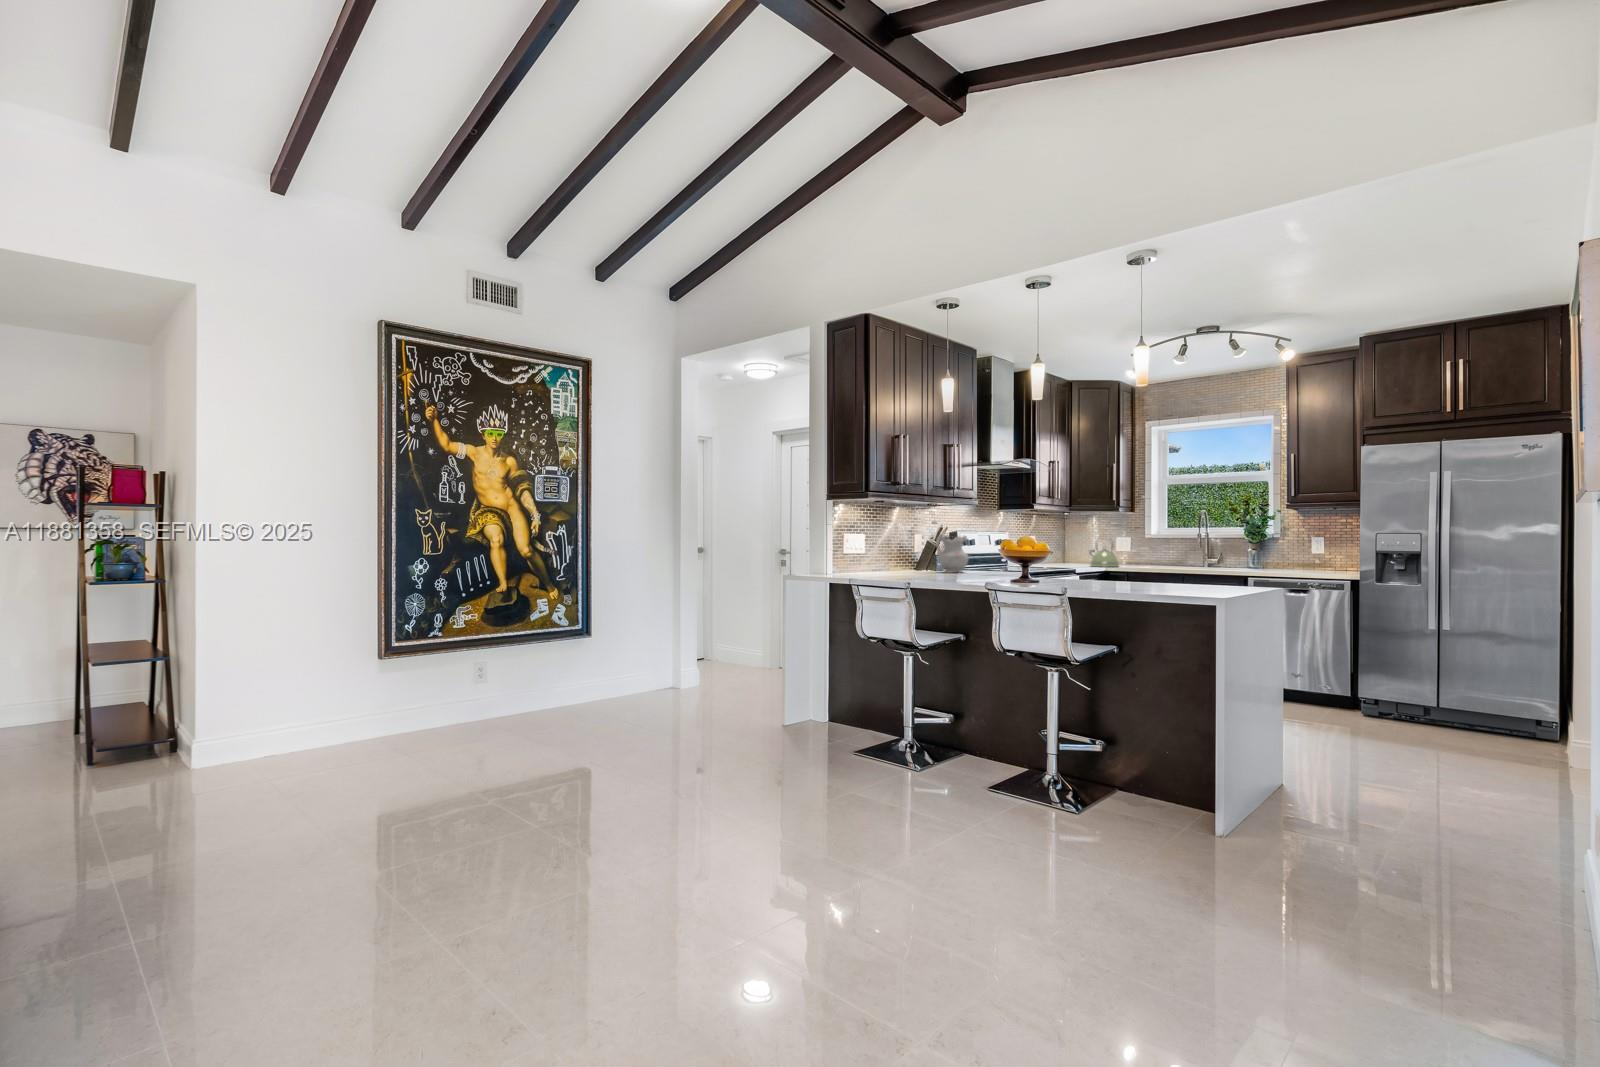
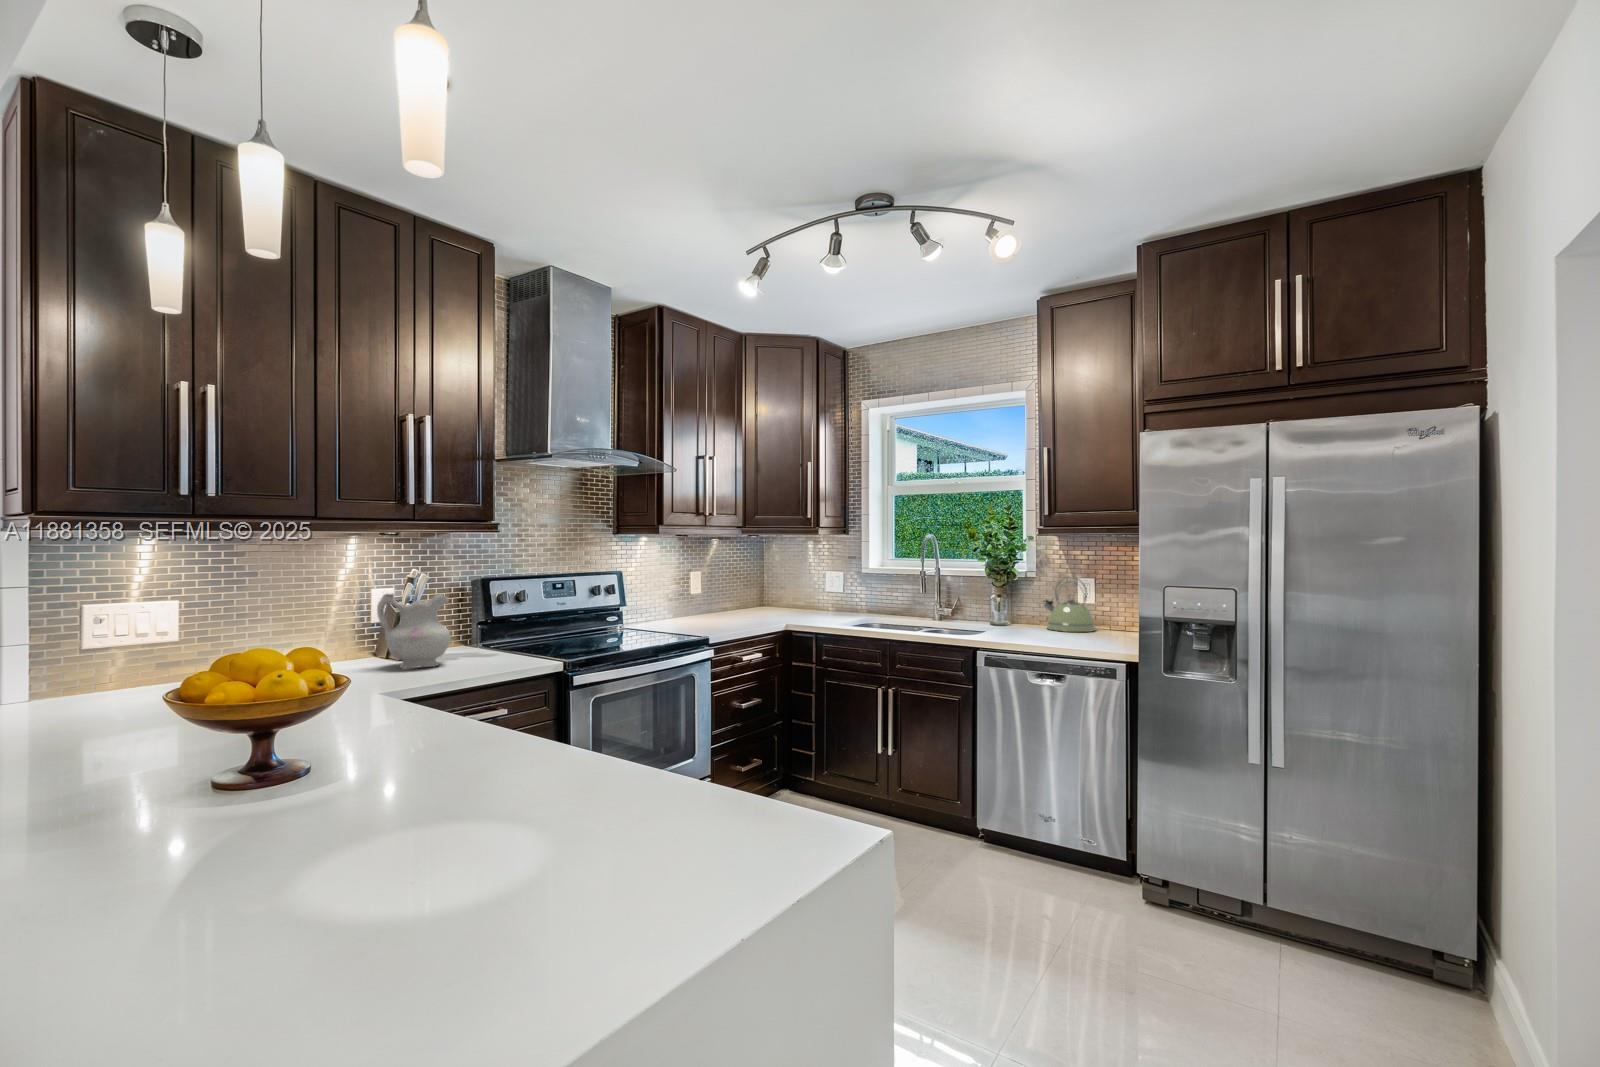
kettle: present [1090,541,1119,567] -> present [1044,578,1096,632]

